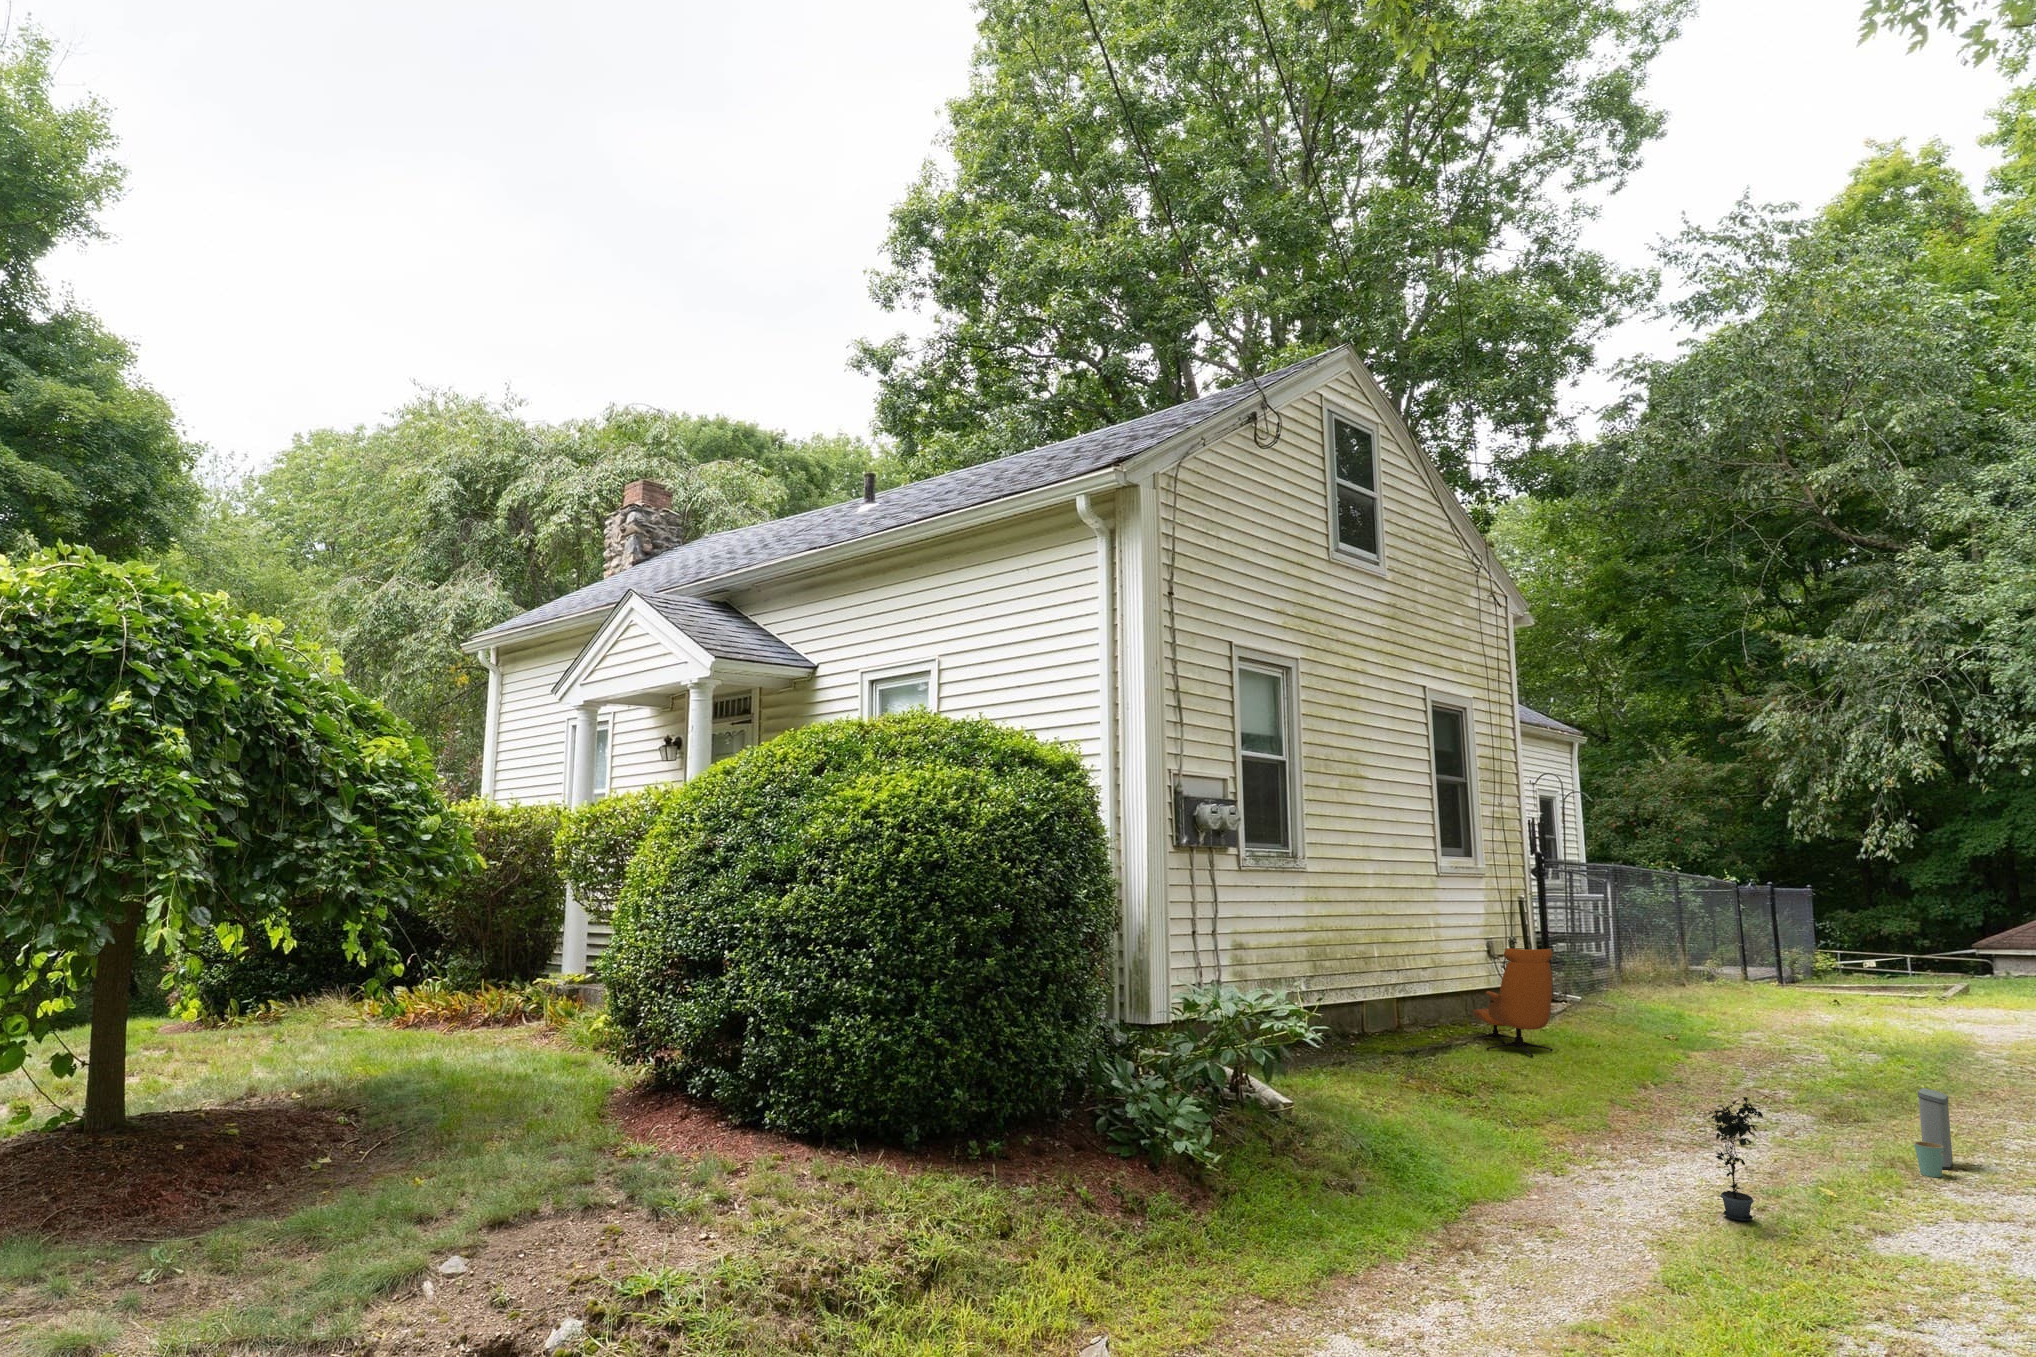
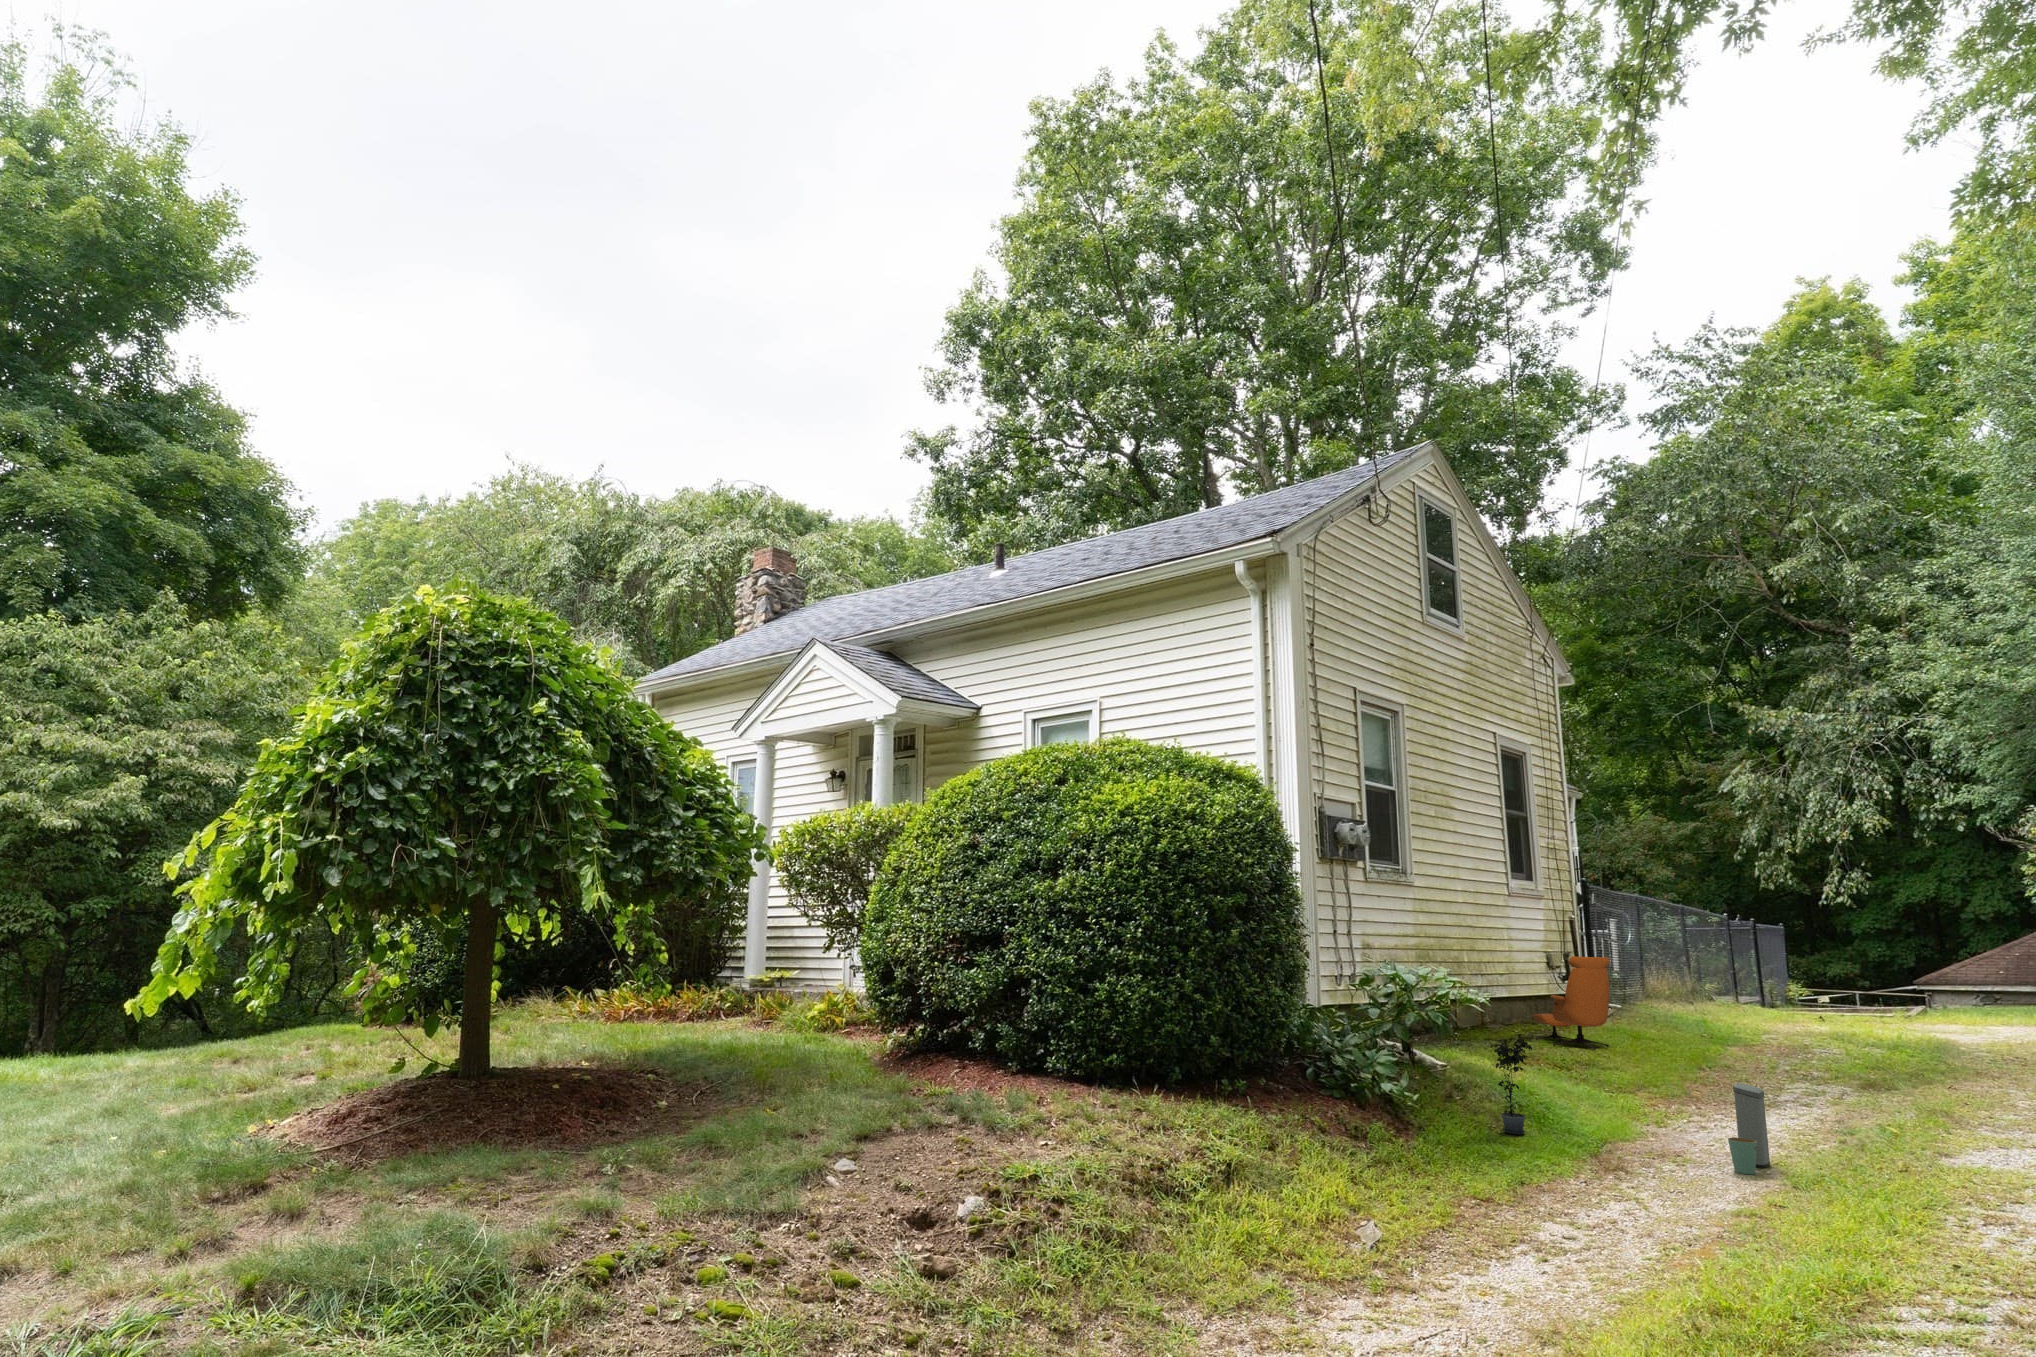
trash can: present [1914,1088,1953,1177] -> present [1728,1083,1770,1174]
potted plant: present [1709,1097,1763,1221] -> present [1490,1034,1532,1135]

